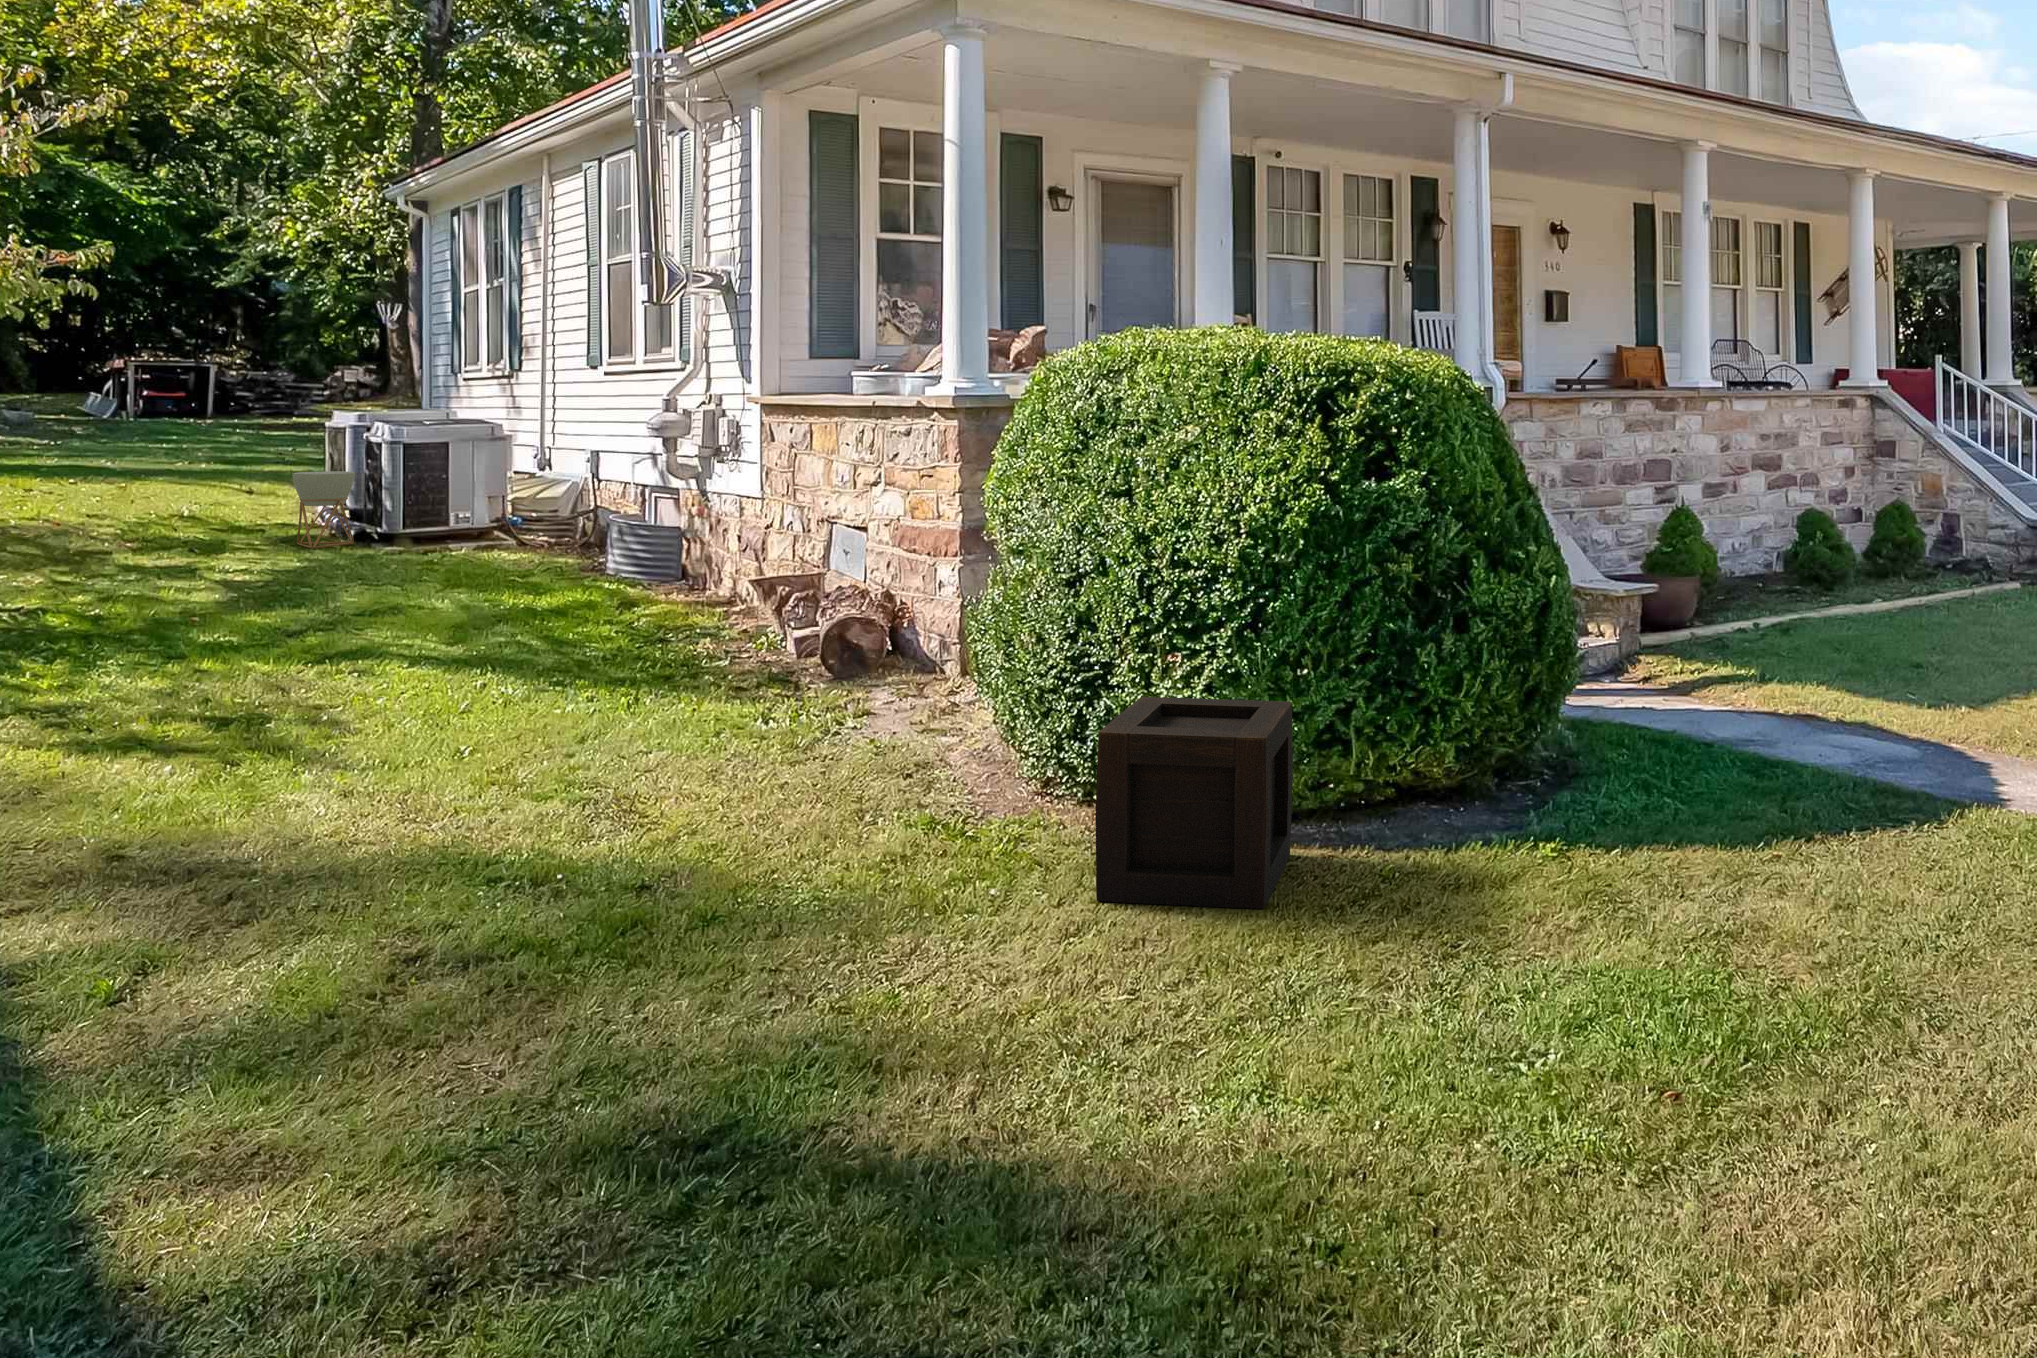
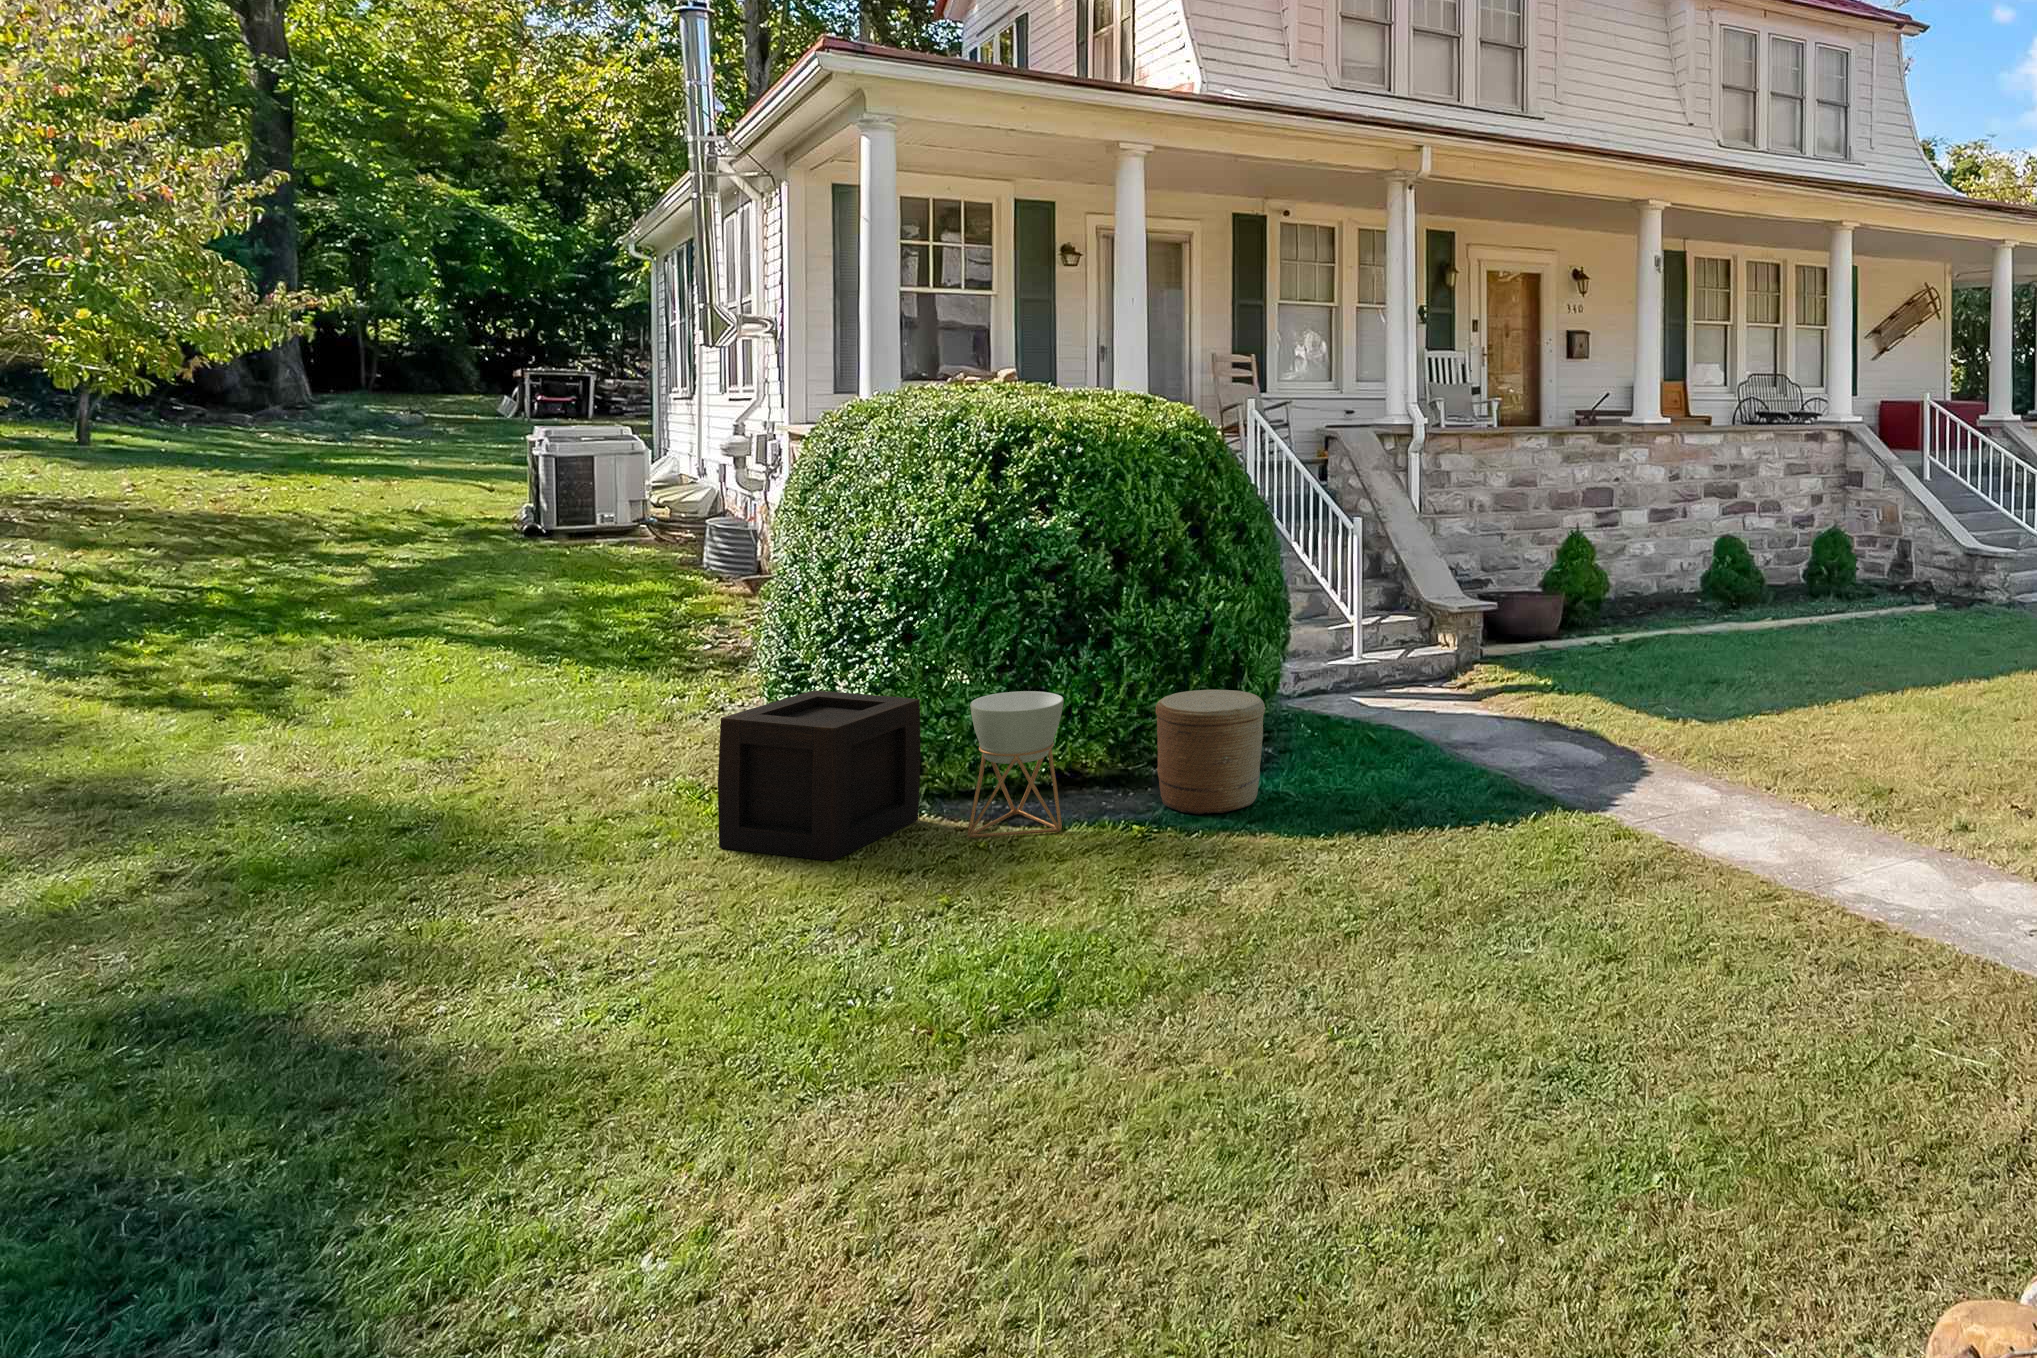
planter: present [292,471,355,549] -> present [968,691,1064,838]
woven basket: none [1532,681,1665,831] -> present [1156,690,1265,815]

